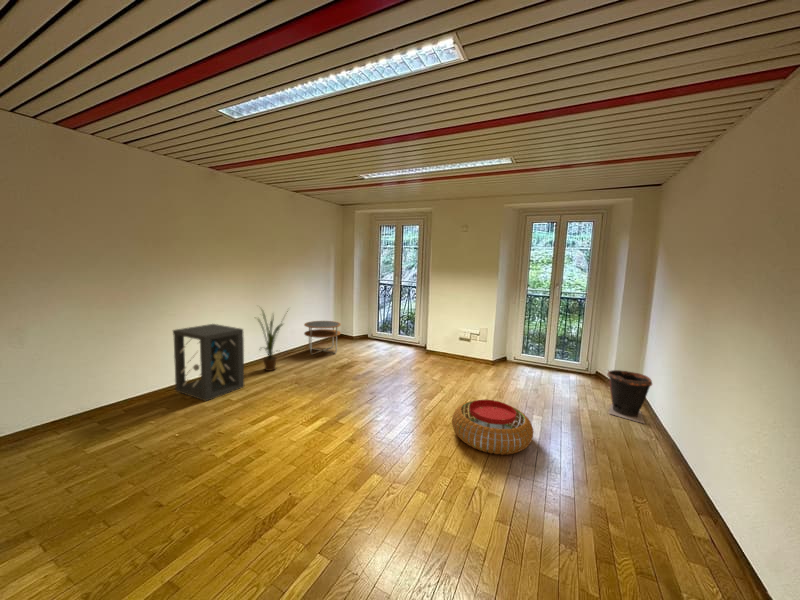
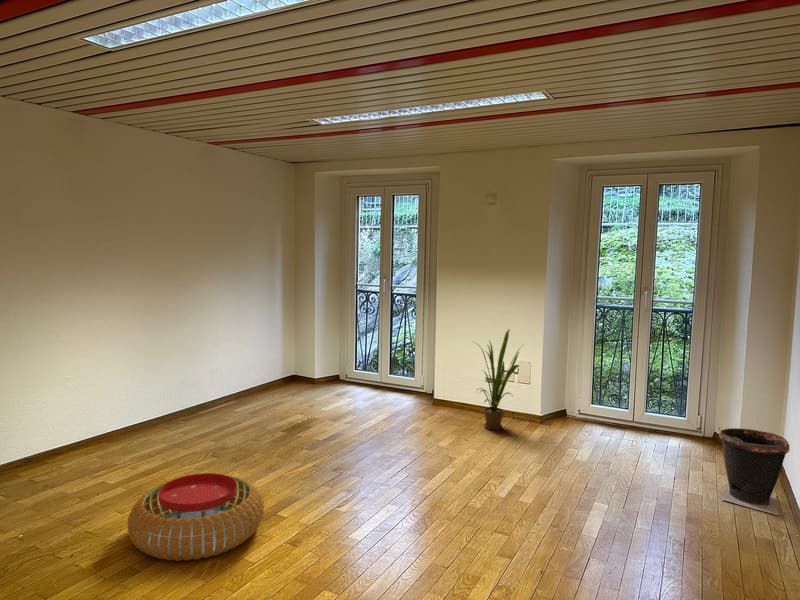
house plant: present [258,311,288,371] -> present [479,330,523,430]
side table: present [304,321,341,354] -> none [231,352,291,409]
storage cabinet: present [173,324,244,401] -> none [16,359,130,484]
pouf: present [452,400,534,455] -> present [128,473,264,561]

